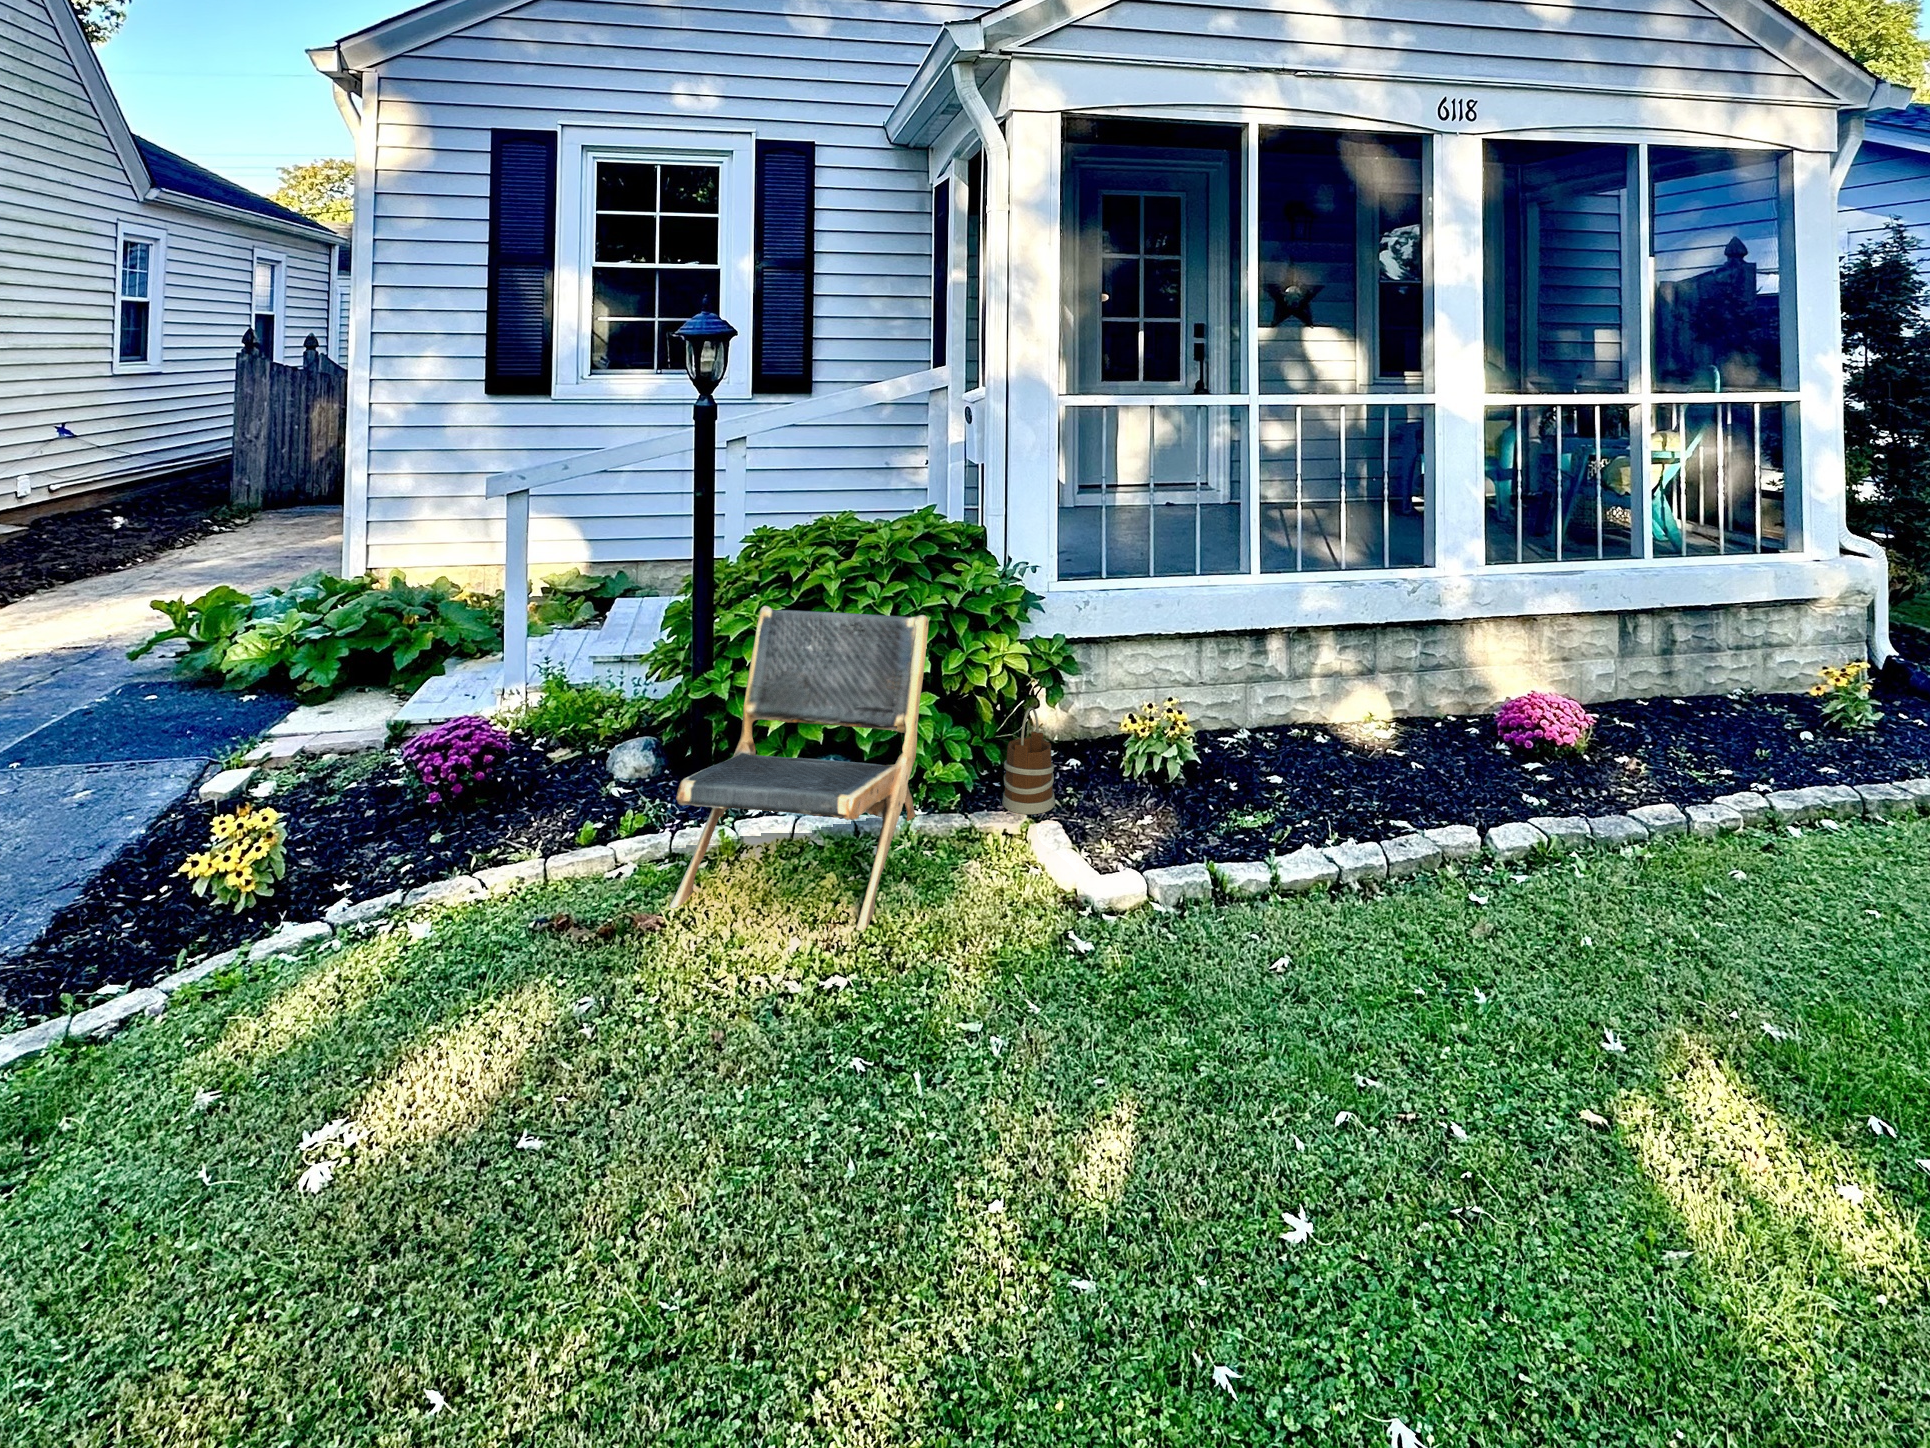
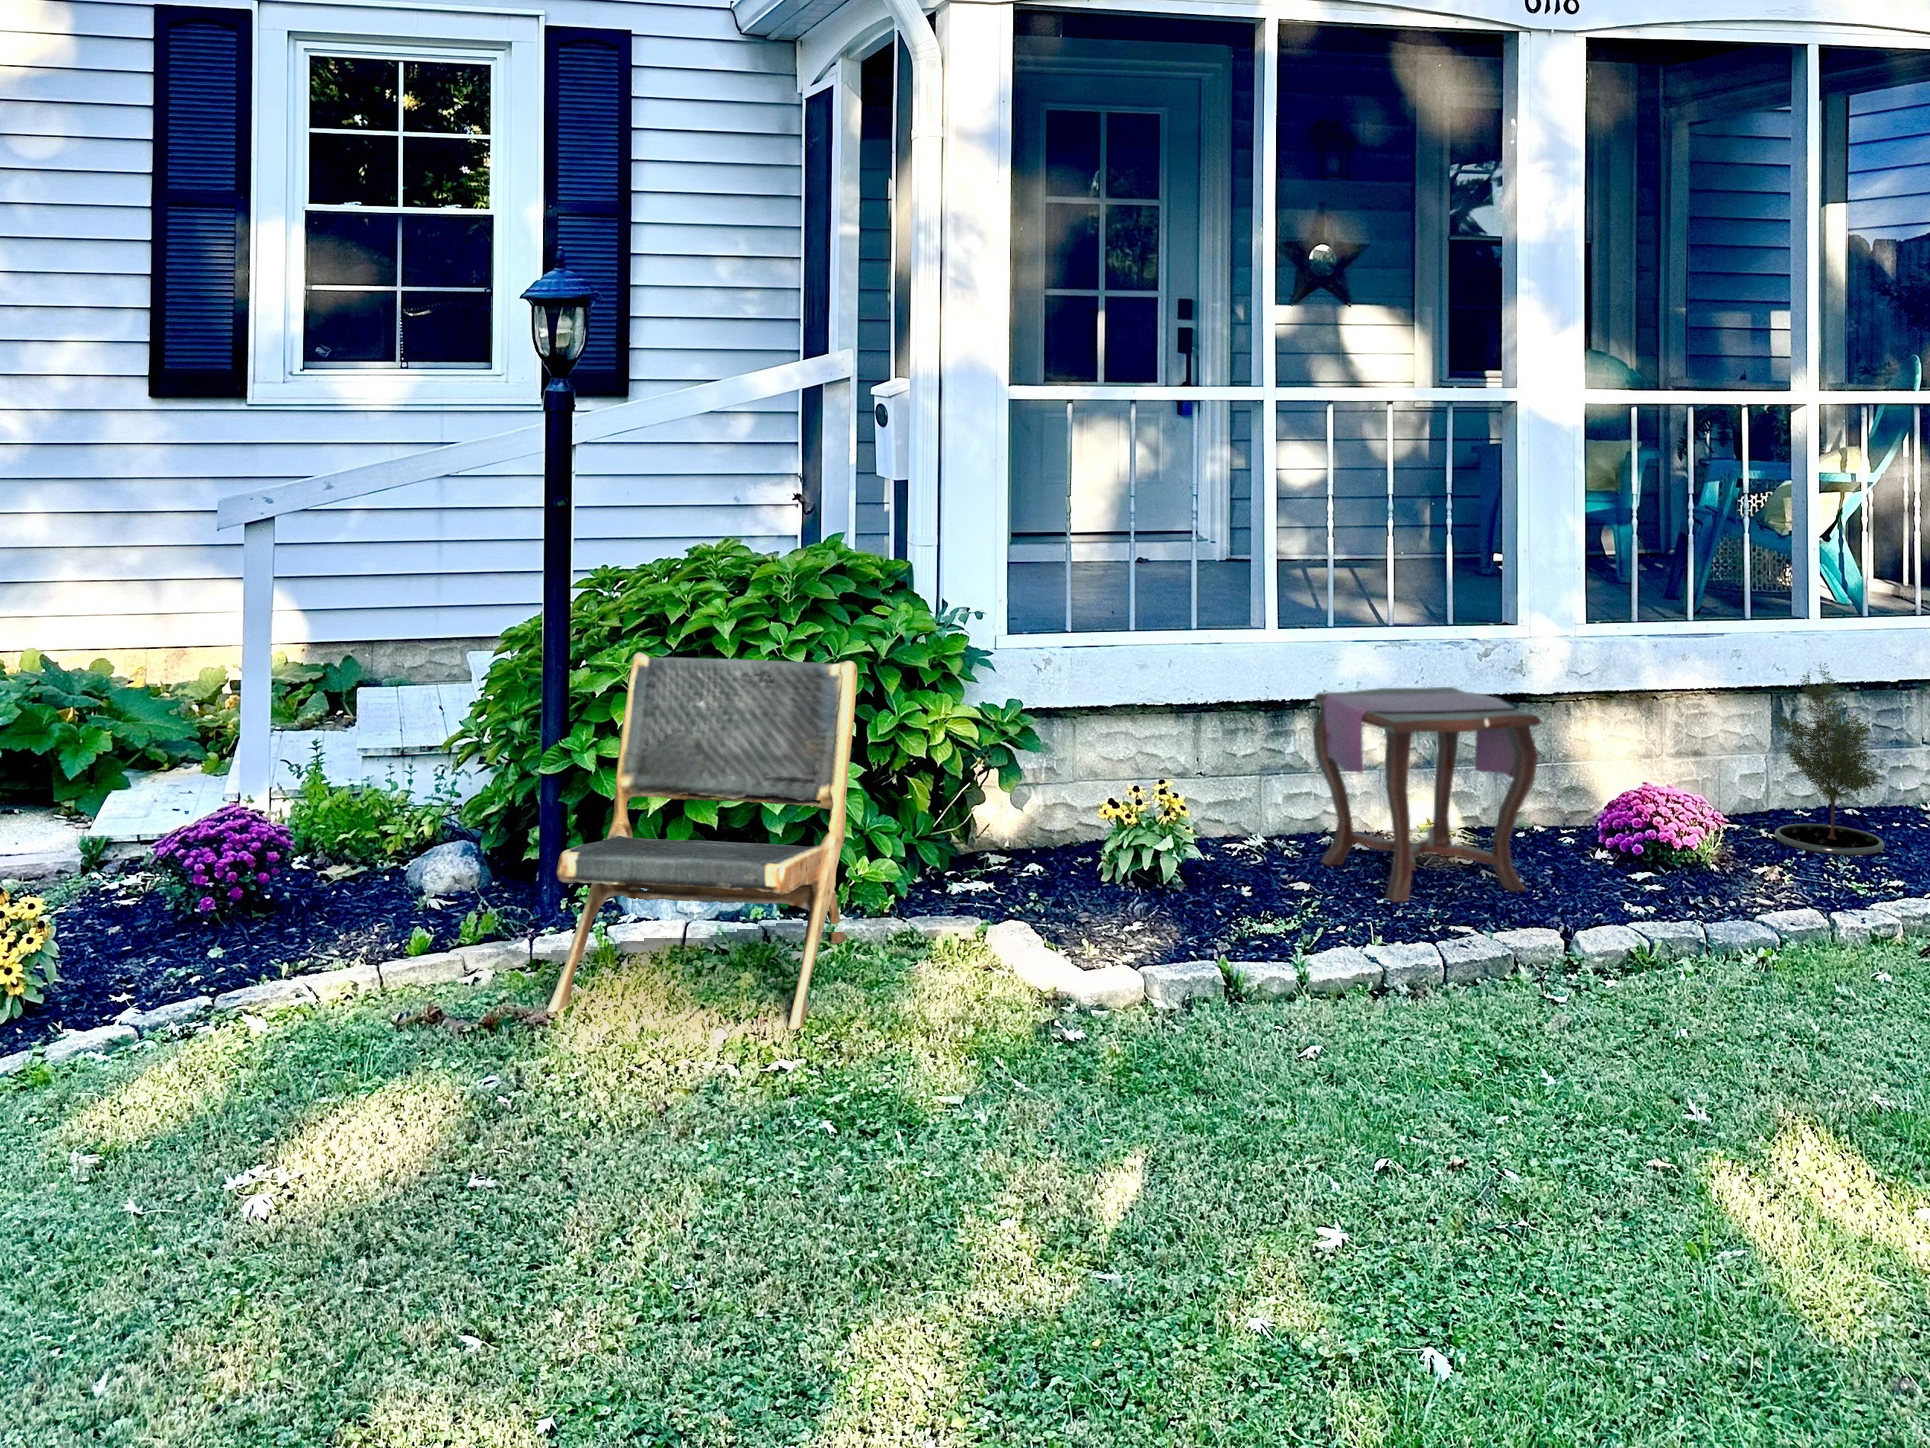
potted tree: none [1627,599,1719,747] -> present [1774,663,1885,855]
side table: none [1282,619,1457,793] -> present [1313,687,1541,902]
wooden bucket: present [1002,707,1055,814] -> none [948,789,1017,924]

